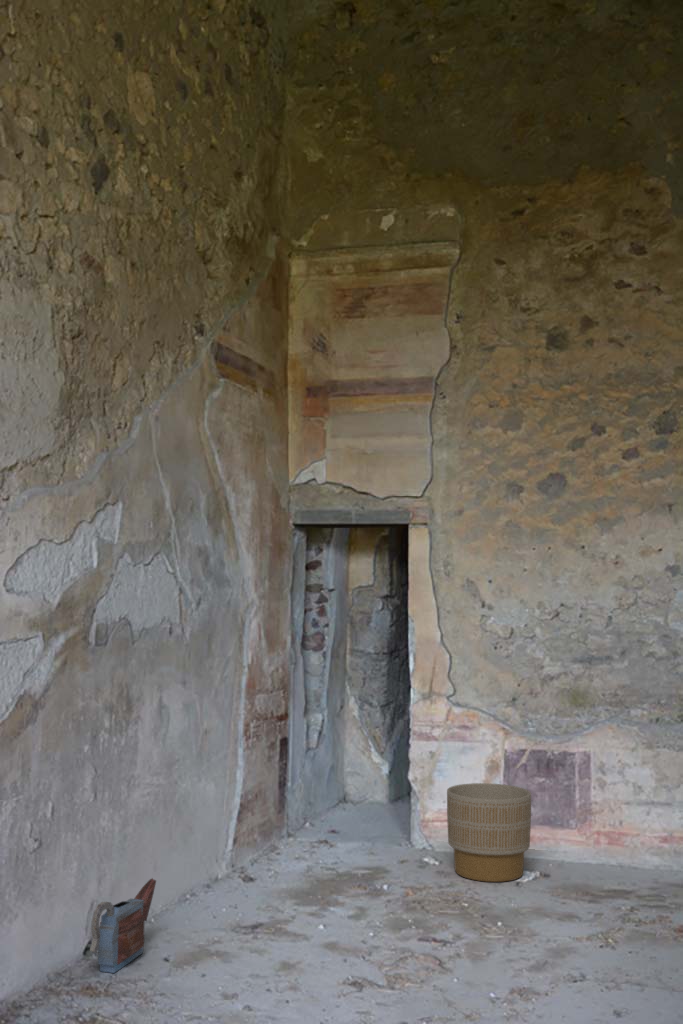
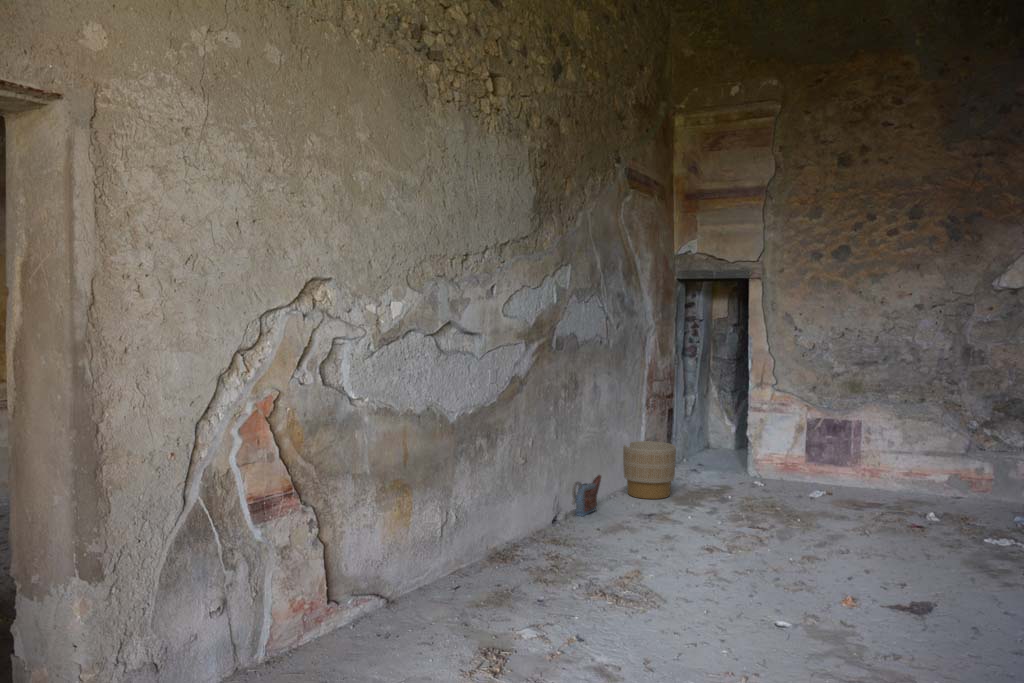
planter: present [447,783,531,882] -> present [623,441,676,499]

